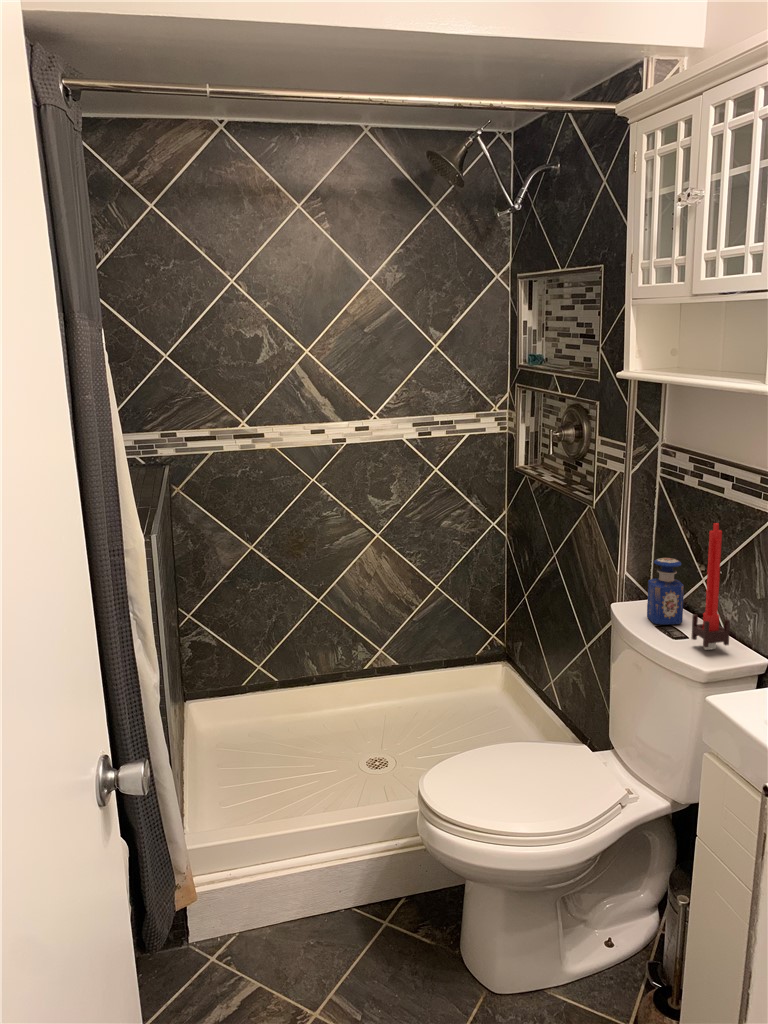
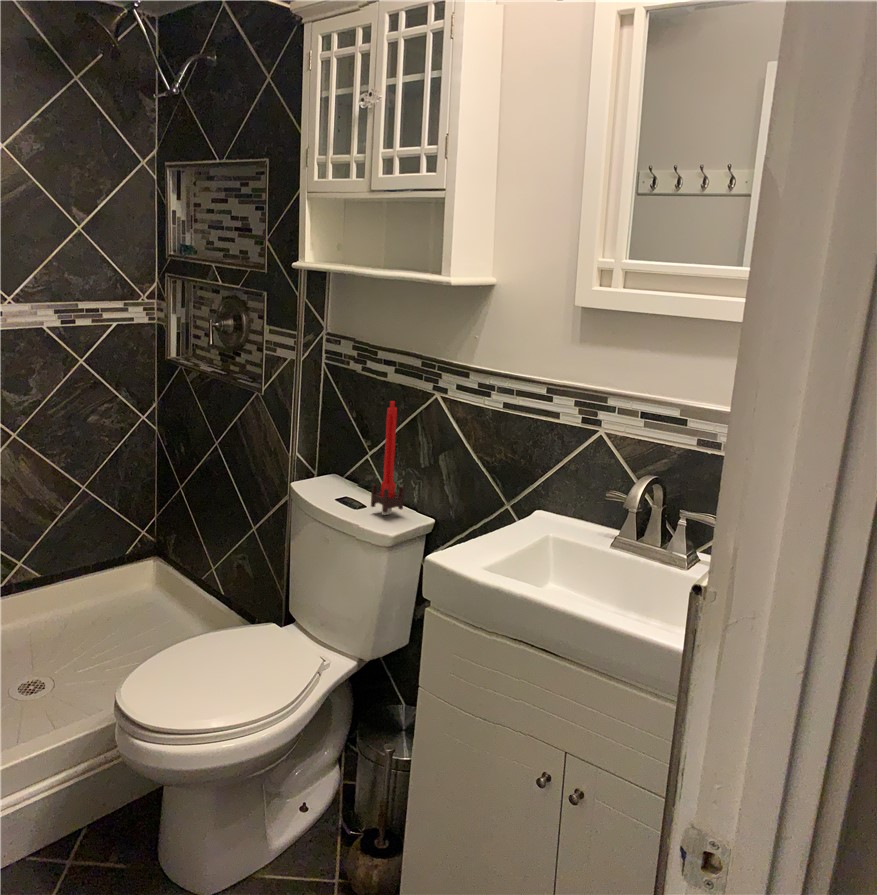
perfume bottle: present [647,558,684,624] -> none [325,436,358,497]

